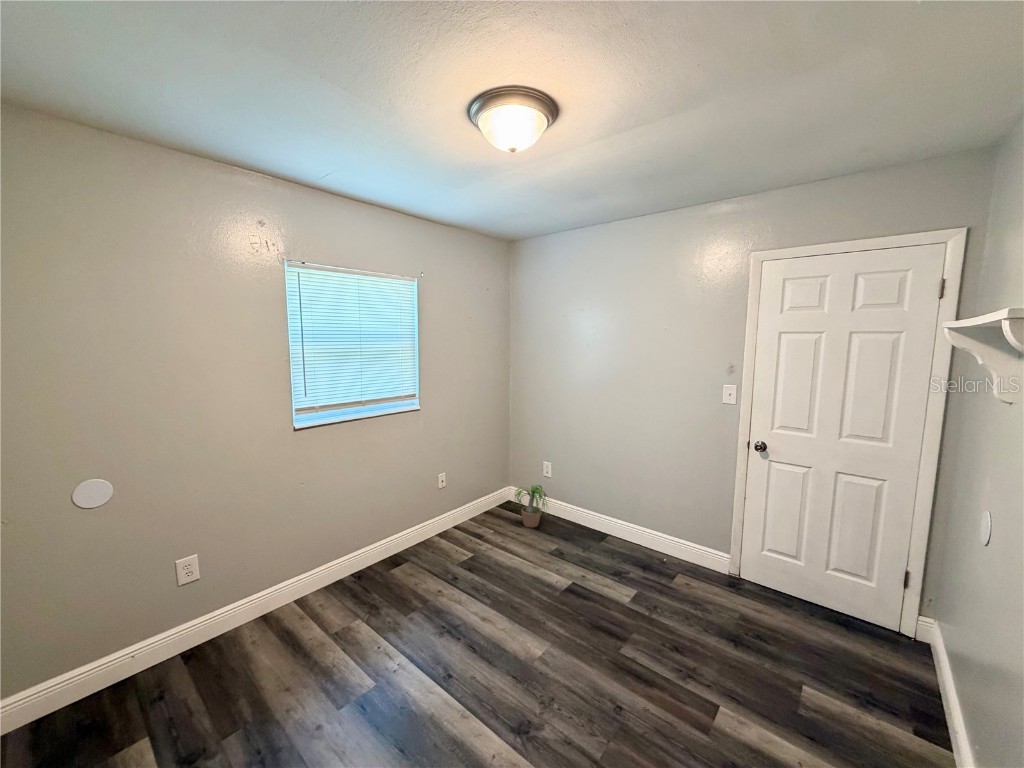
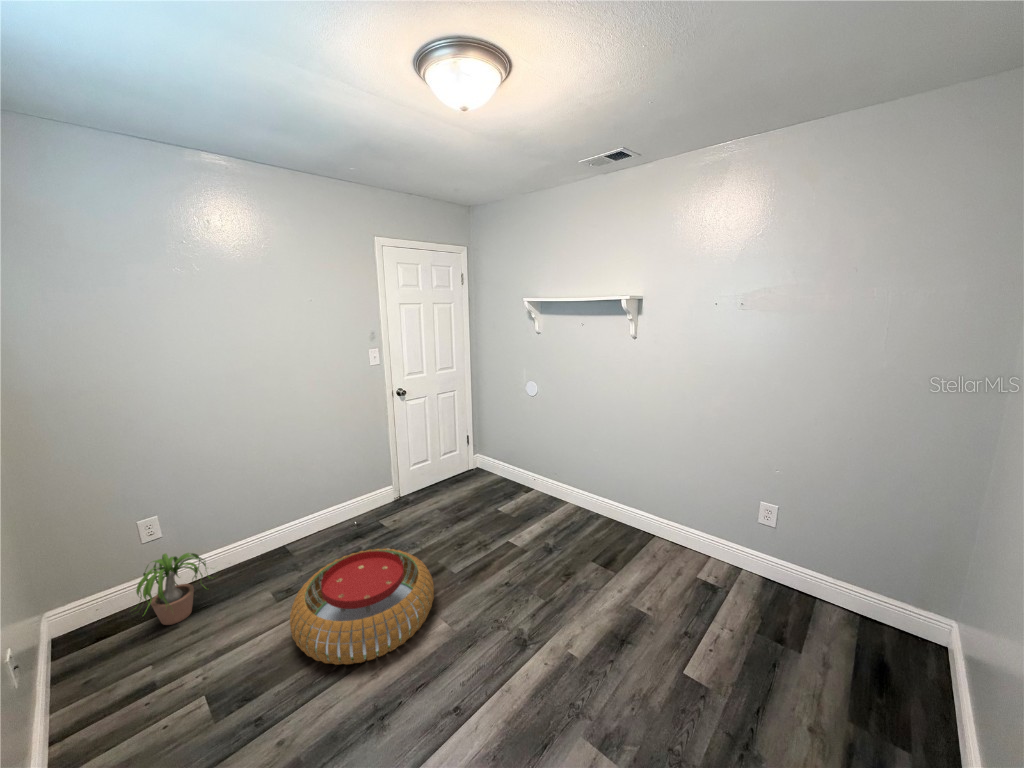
pouf: none [485,543,602,634] -> present [290,549,434,665]

